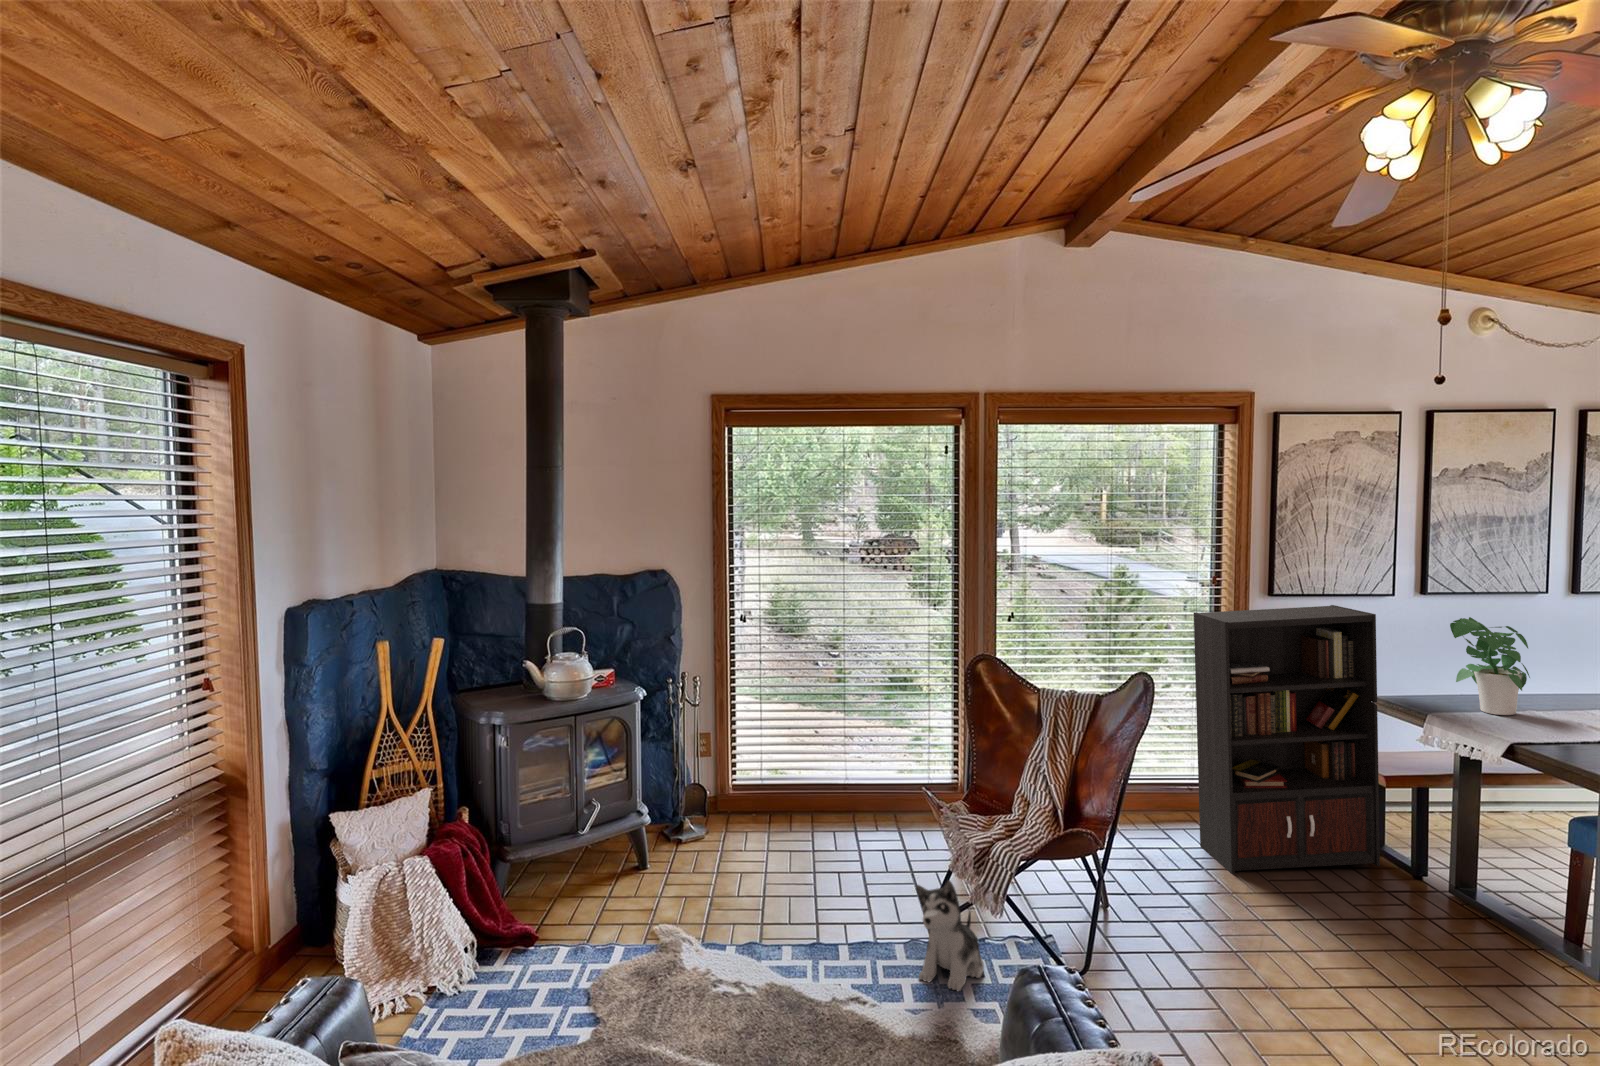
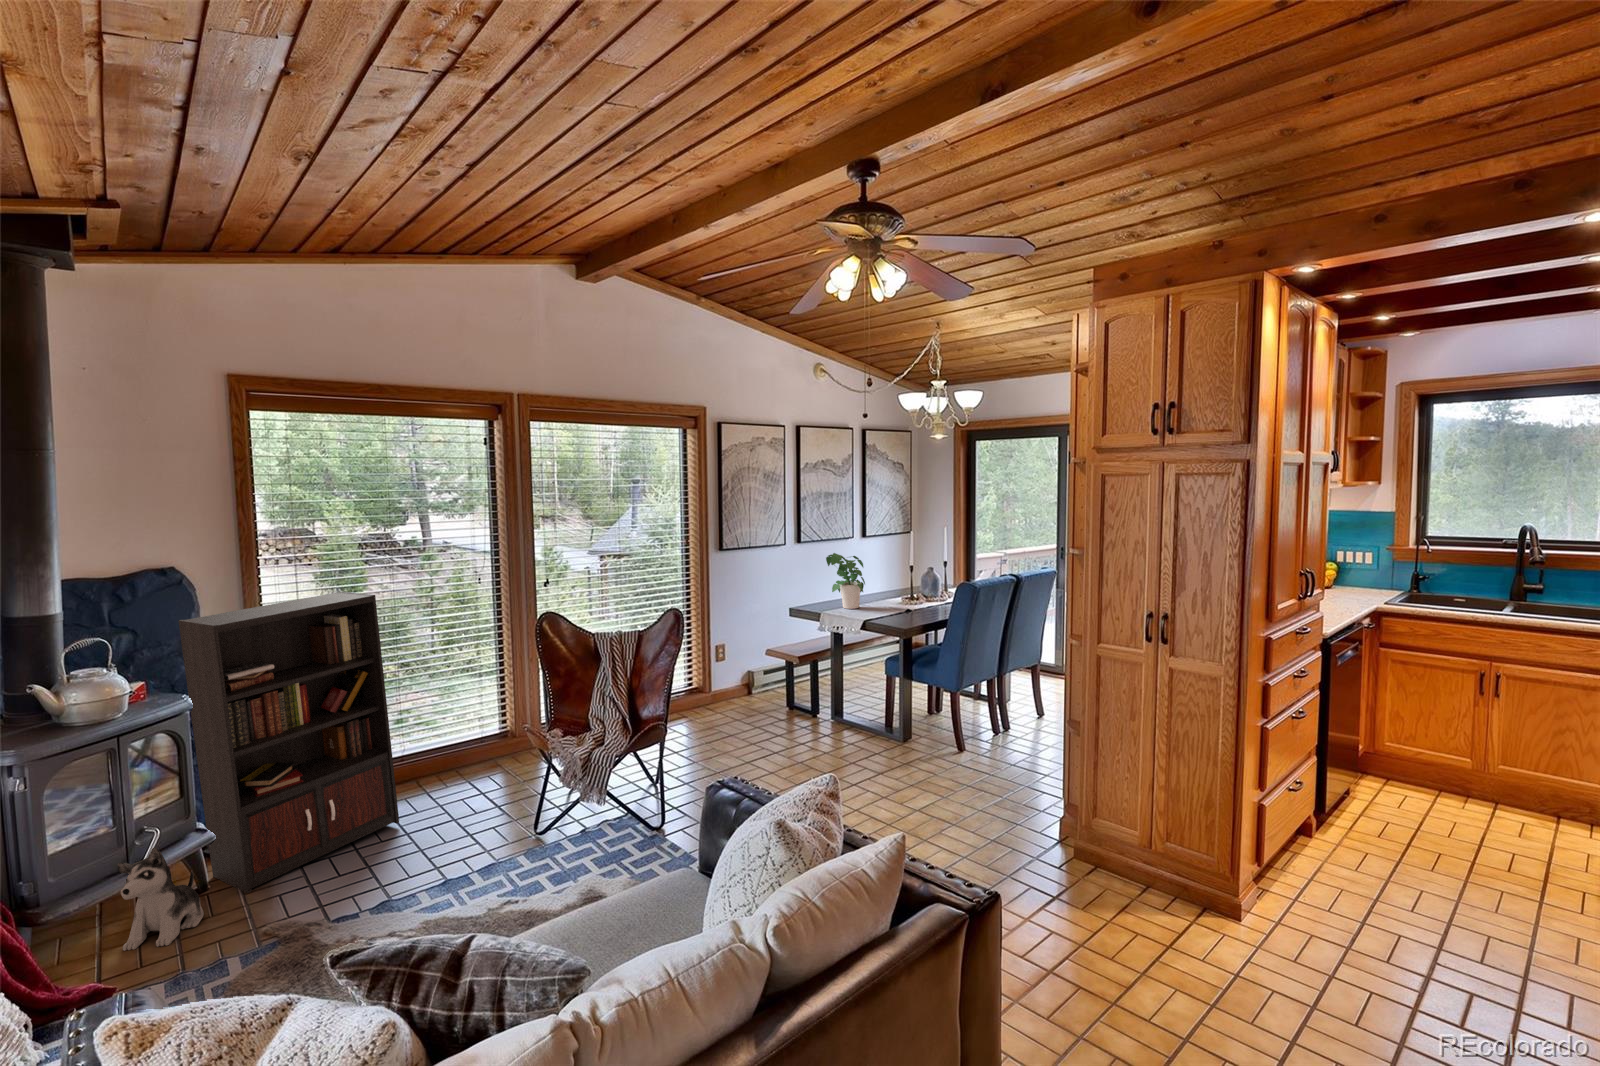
bookcase: present [1194,605,1380,874] -> present [179,591,399,893]
plush toy: present [916,880,984,991] -> present [118,847,204,951]

